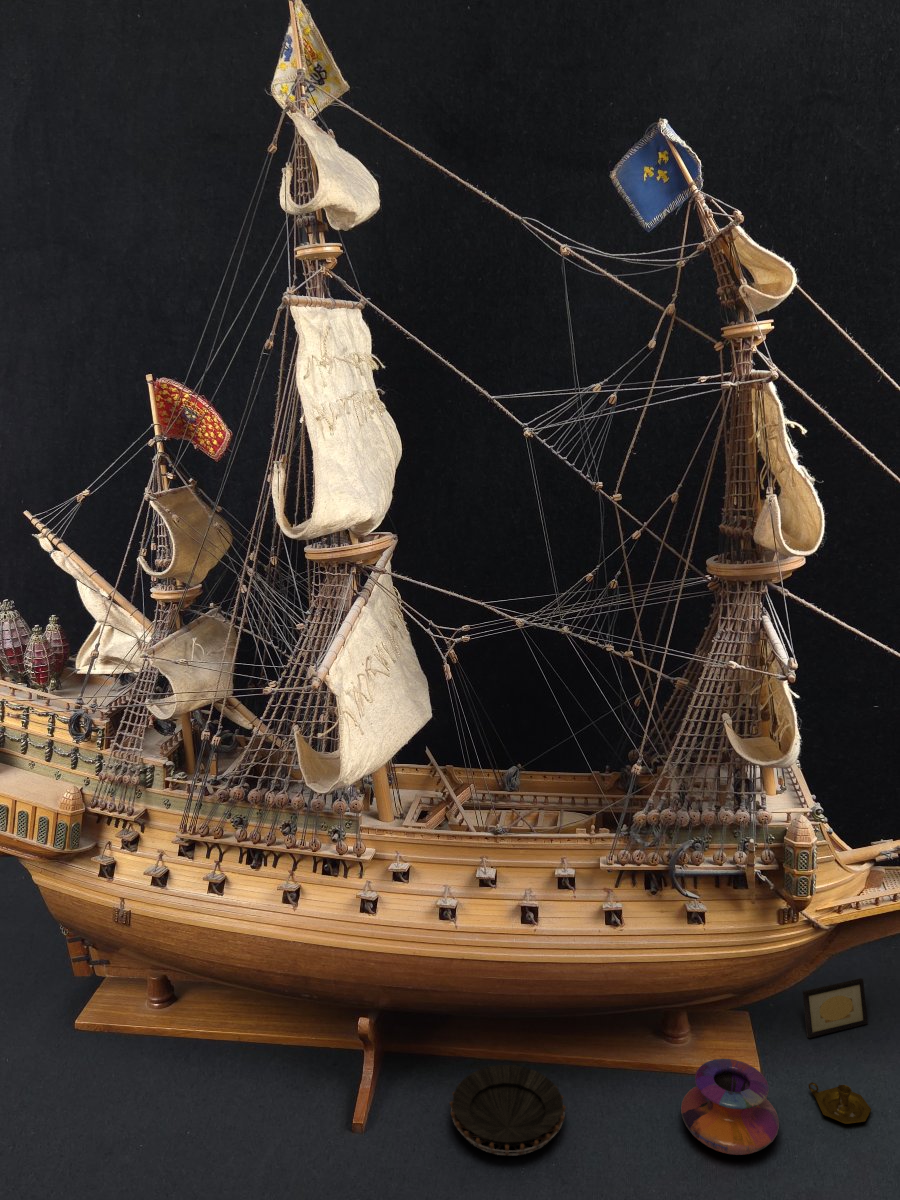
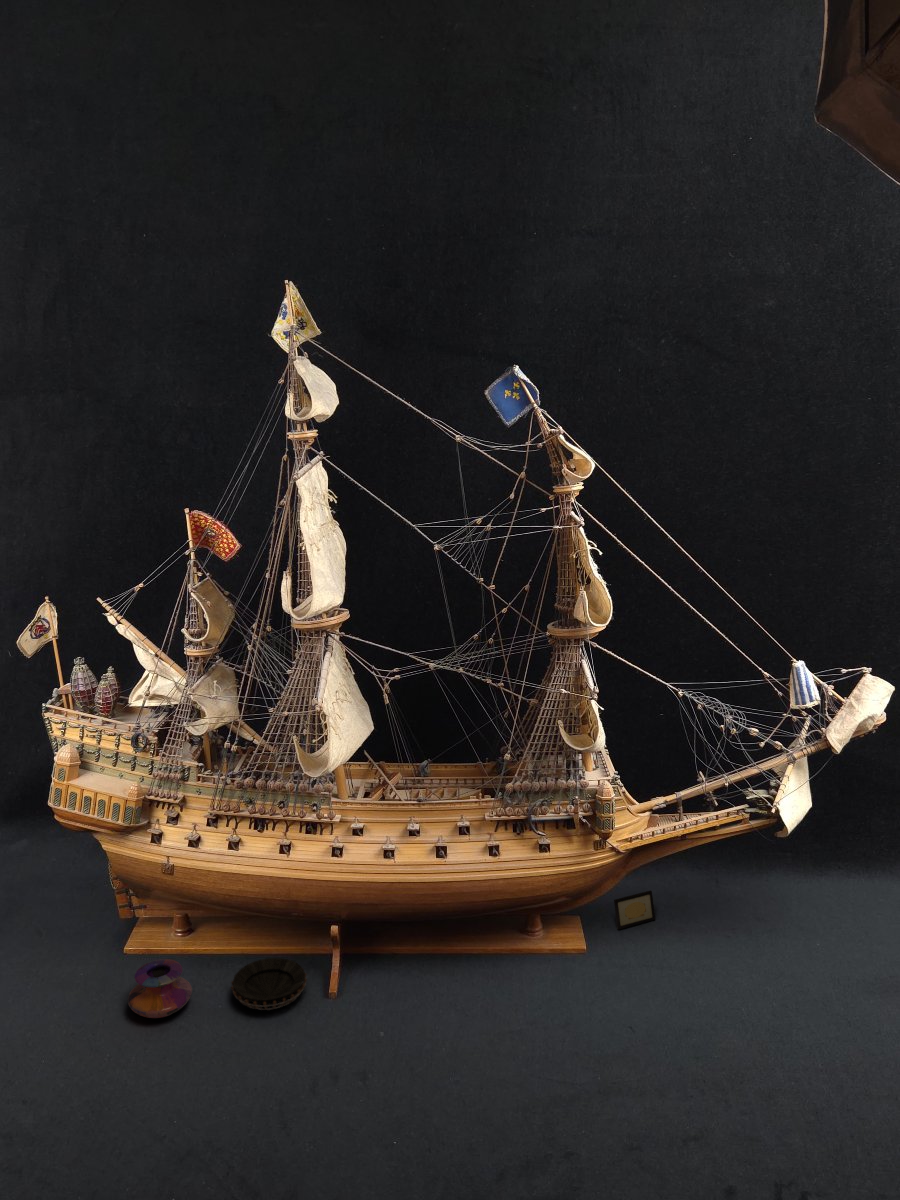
decorative vase: present [681,1059,779,1155] -> present [128,959,192,1018]
decorative bowl: present [450,1065,566,1155] -> present [231,958,307,1010]
candlestick: present [809,1082,871,1124] -> none [617,952,655,975]

